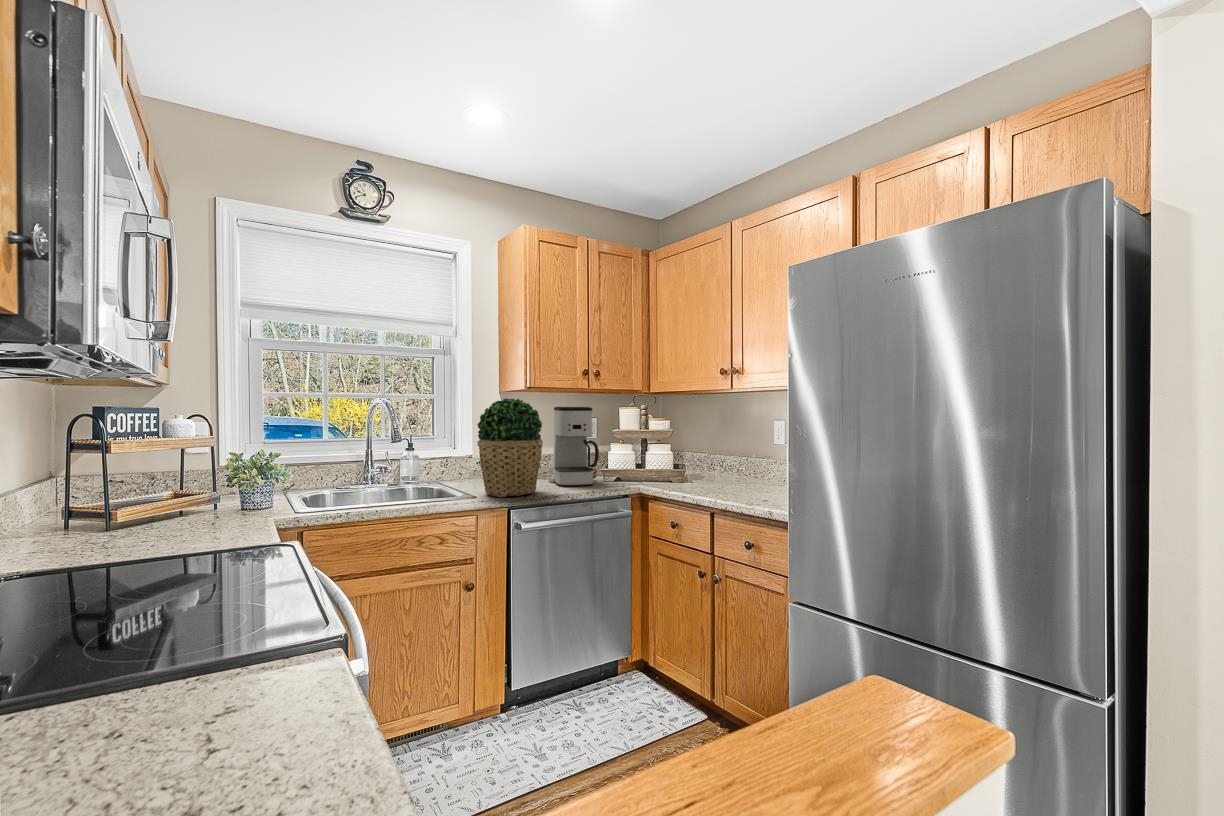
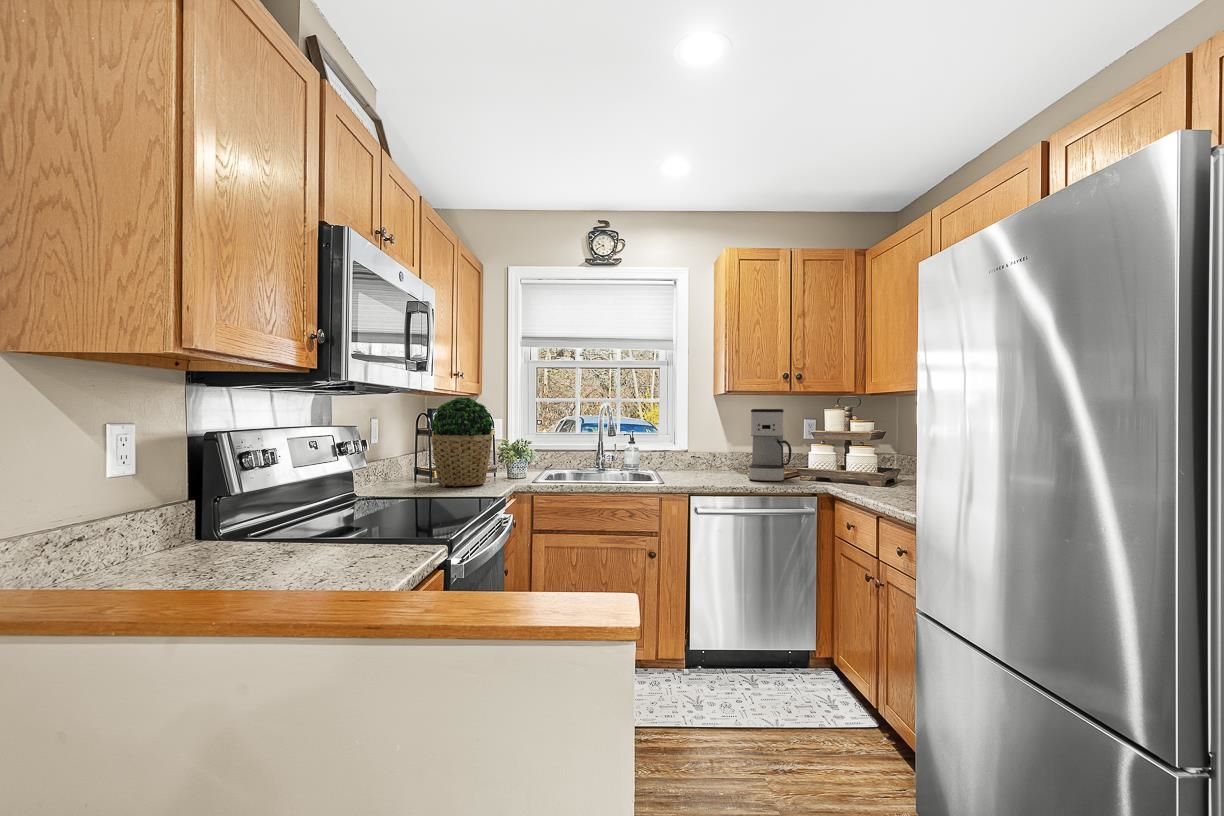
potted plant: present [477,398,543,497] -> present [431,397,493,487]

